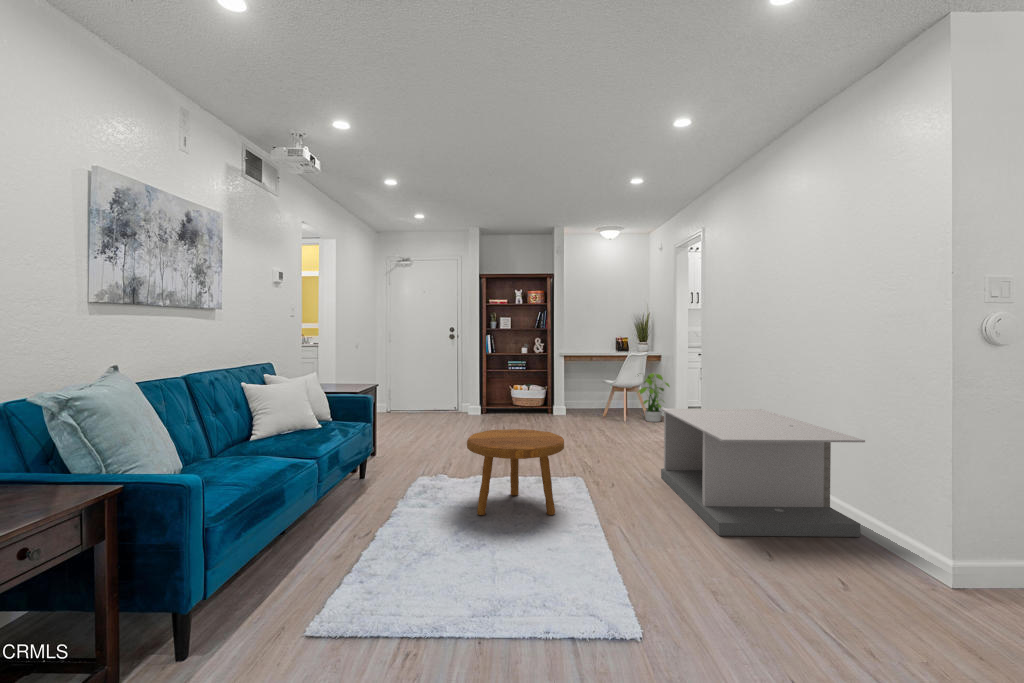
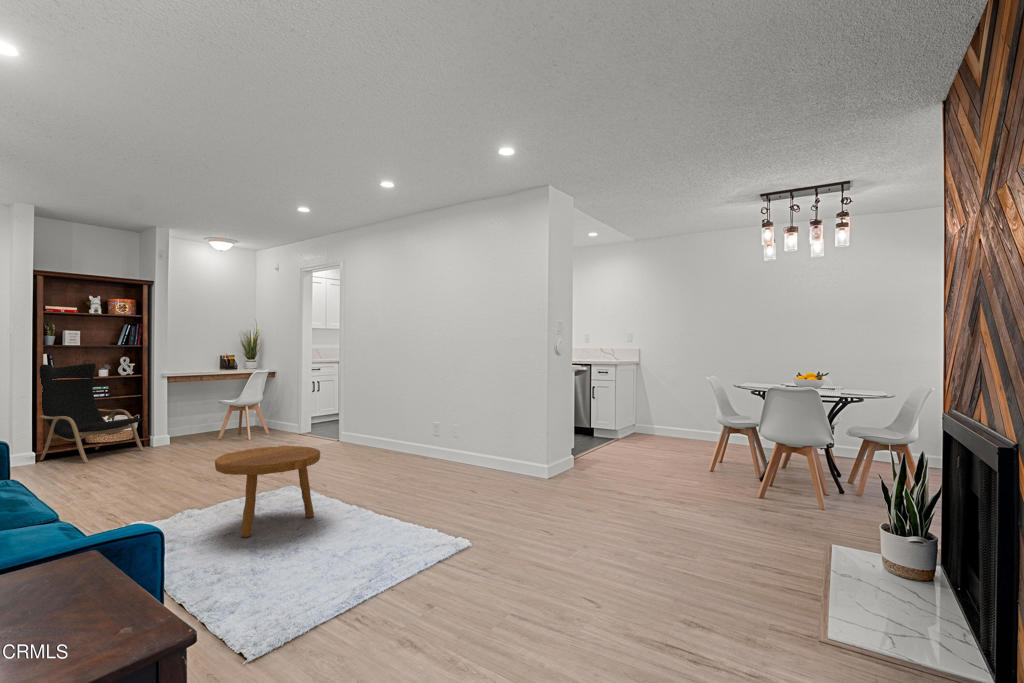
lounge chair: none [483,343,541,420] -> present [40,363,144,463]
potted plant: present [638,373,670,422] -> none [259,388,296,436]
coffee table: present [661,408,865,537] -> none [352,407,500,493]

